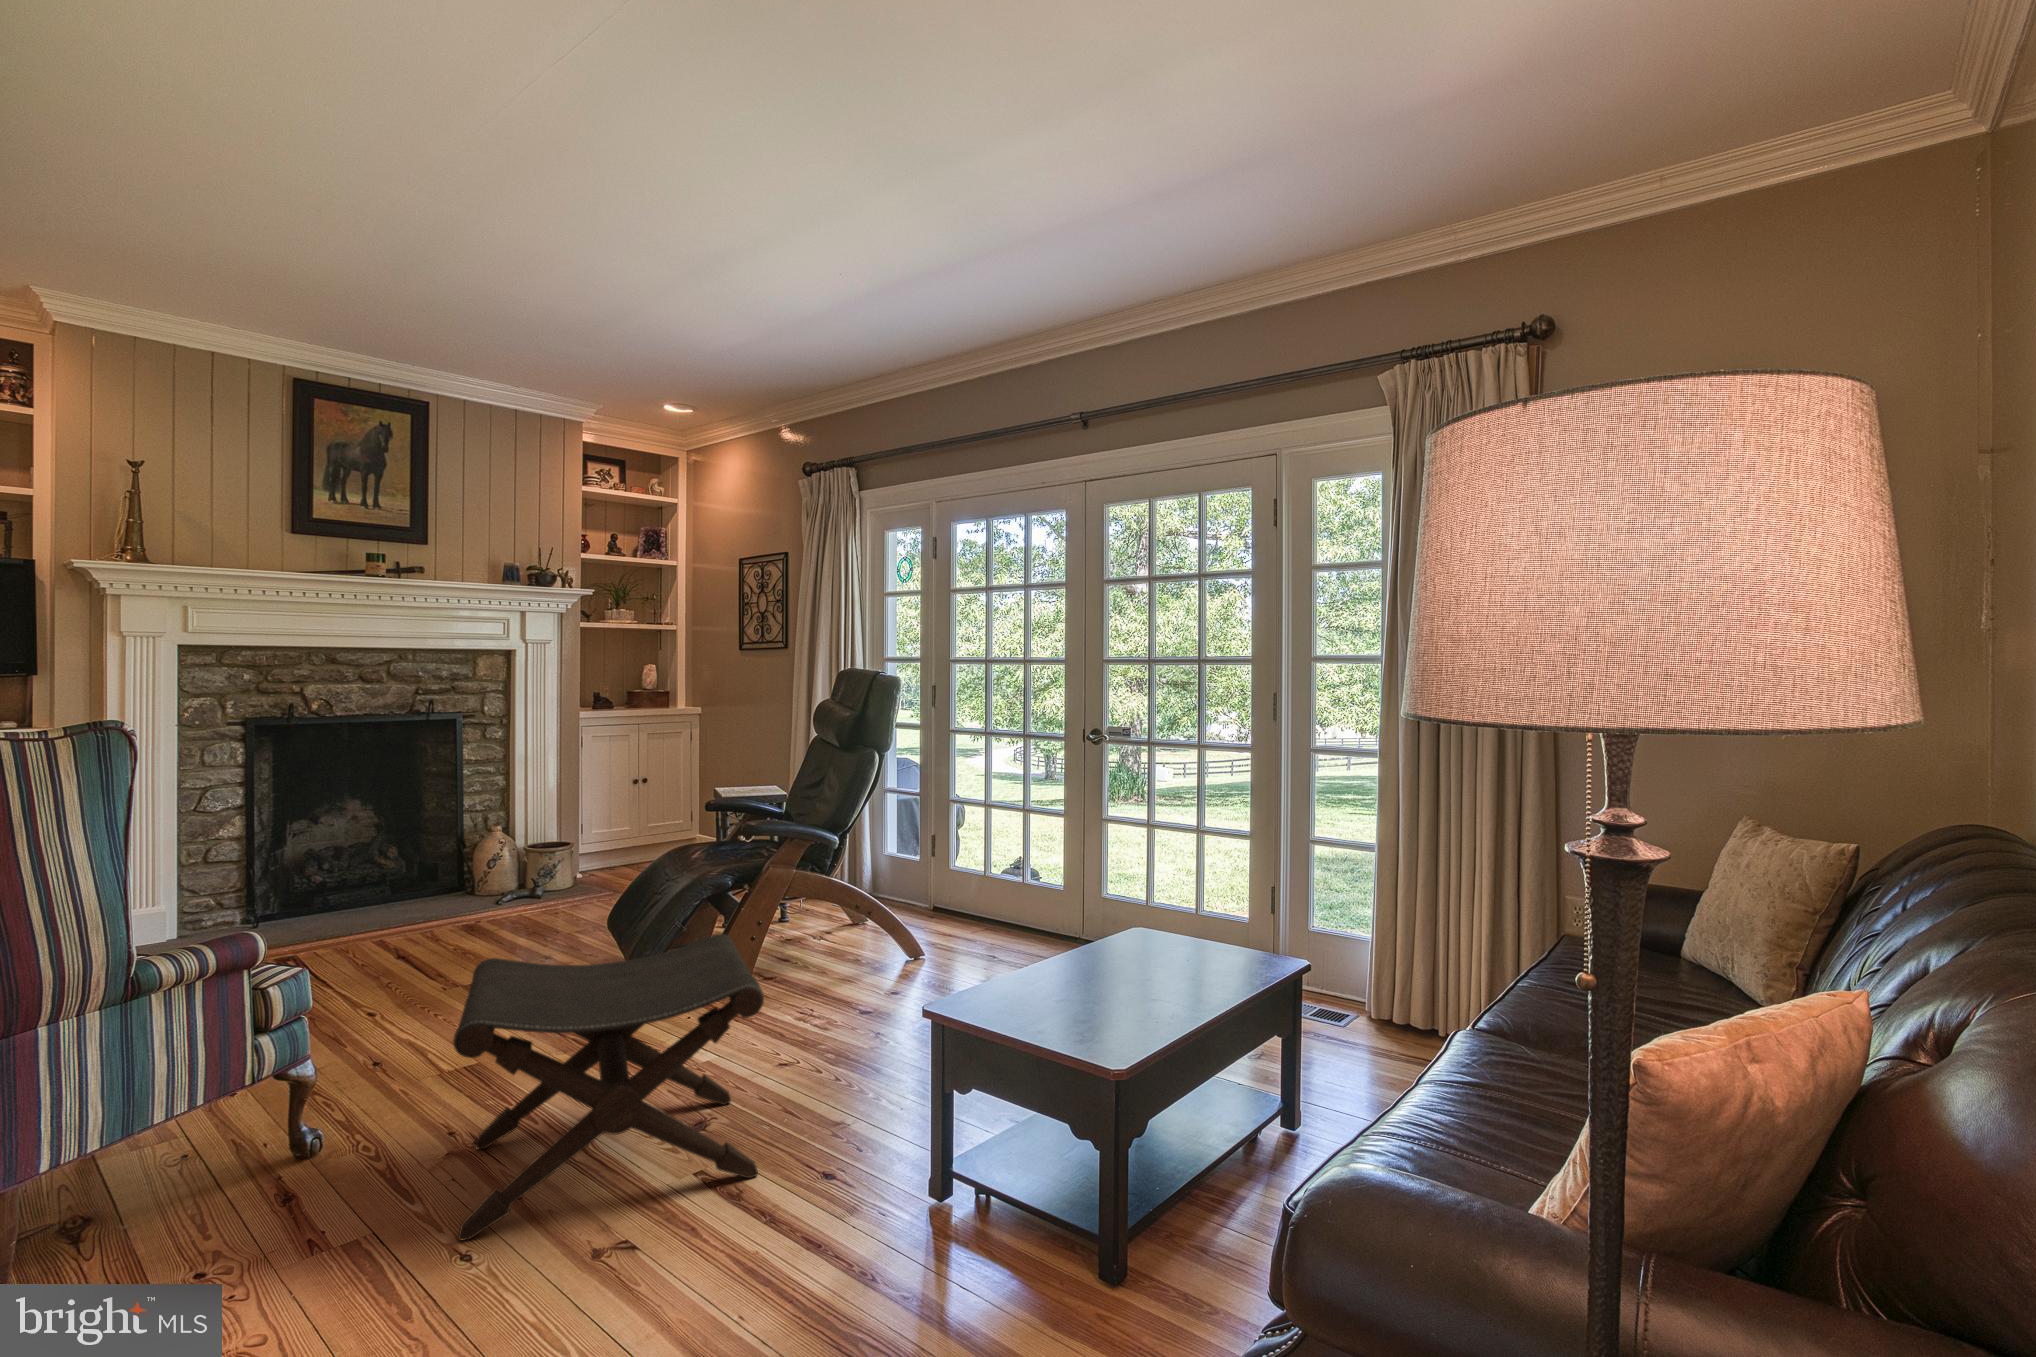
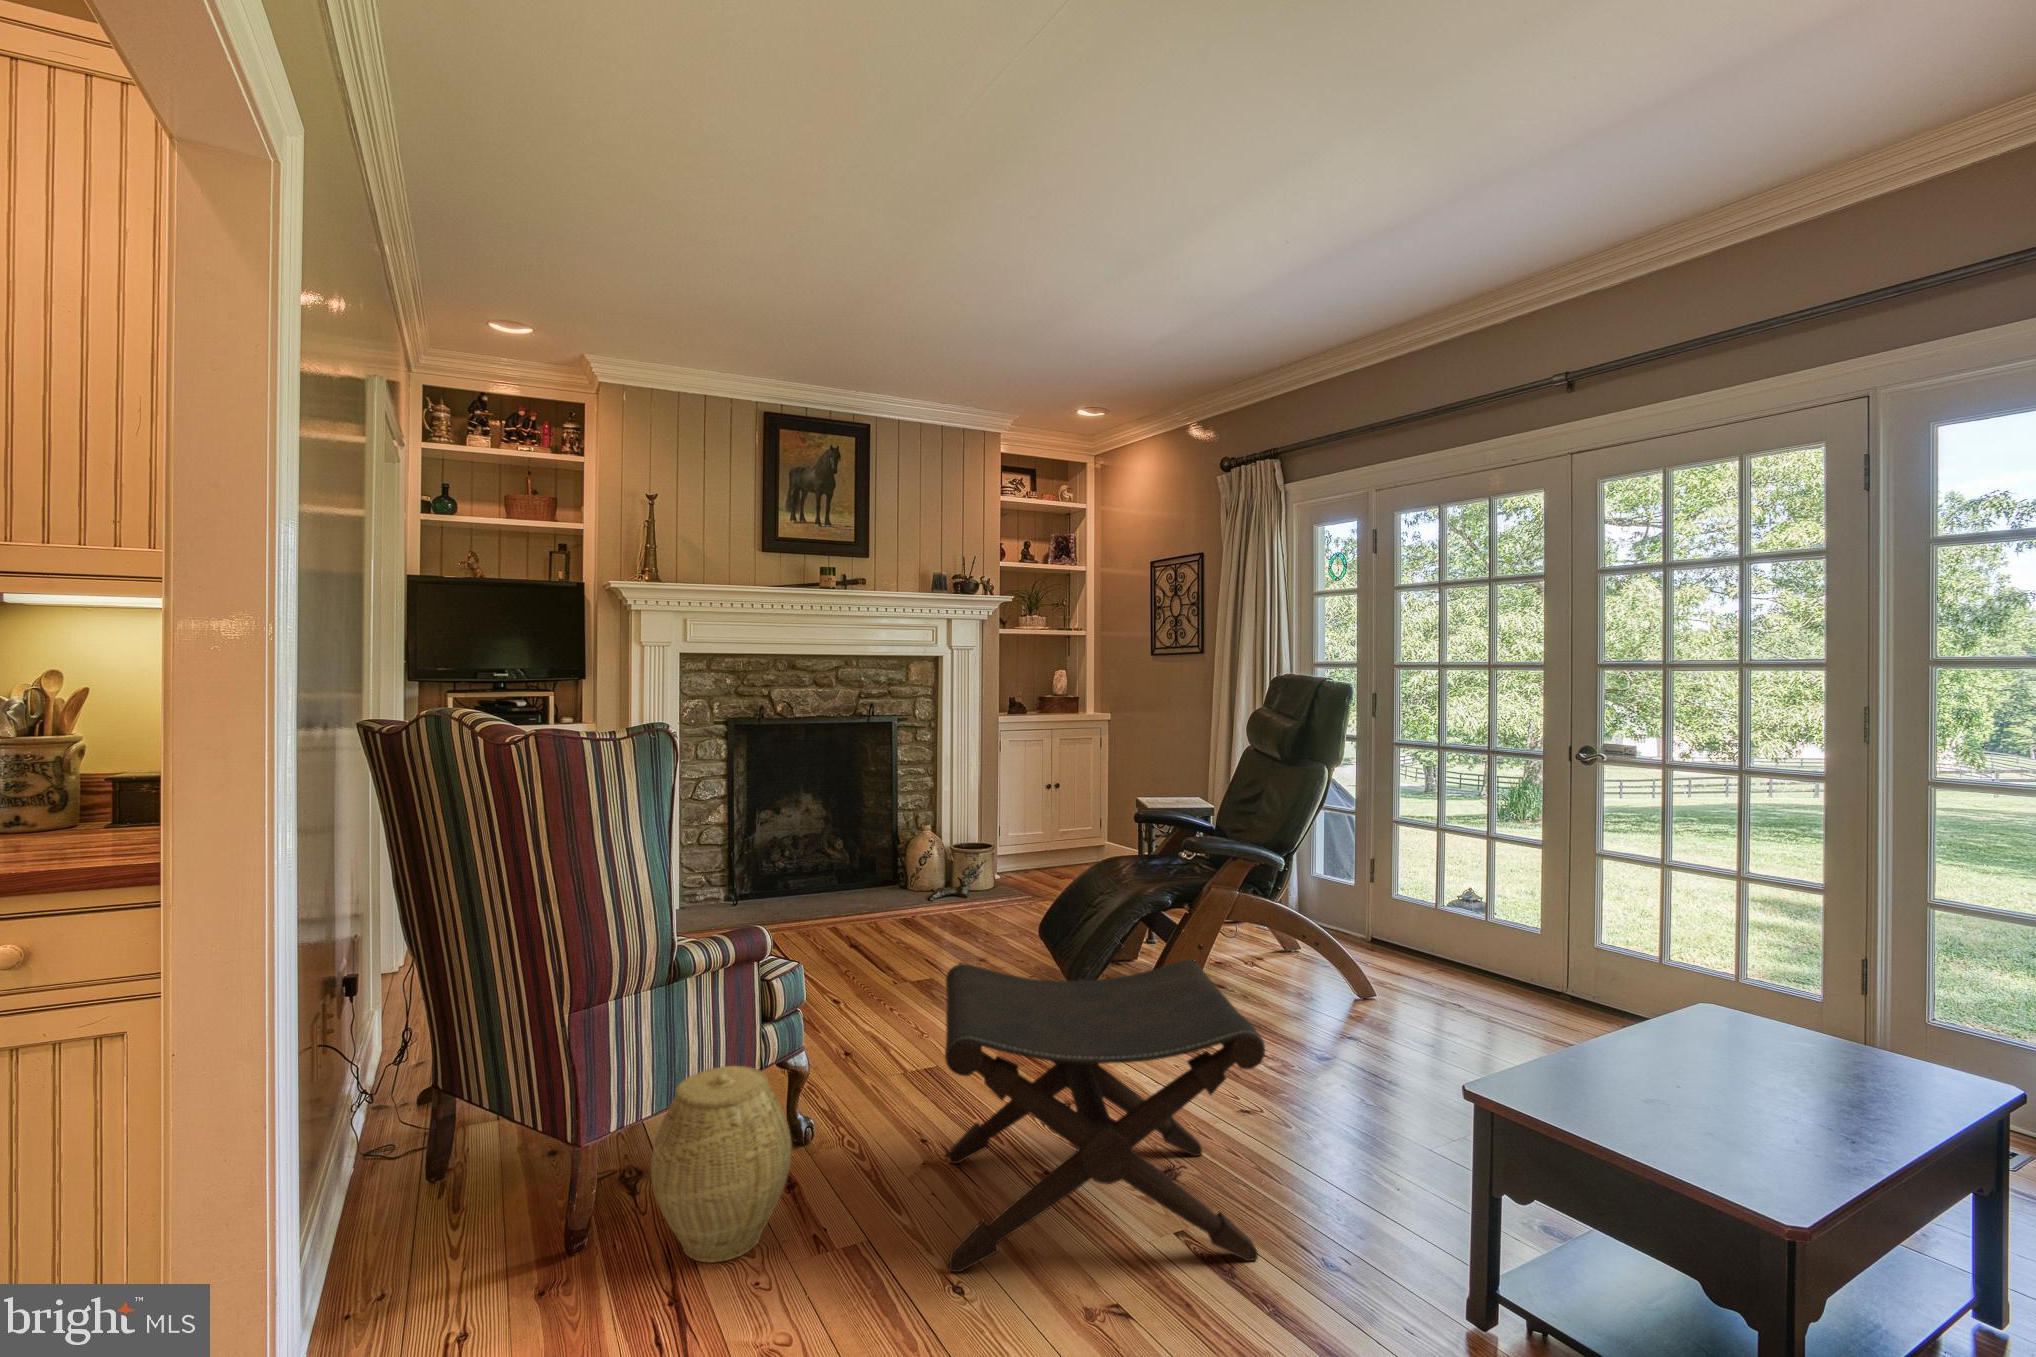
woven basket: none [102,1085,284,1288] -> present [651,1066,792,1263]

